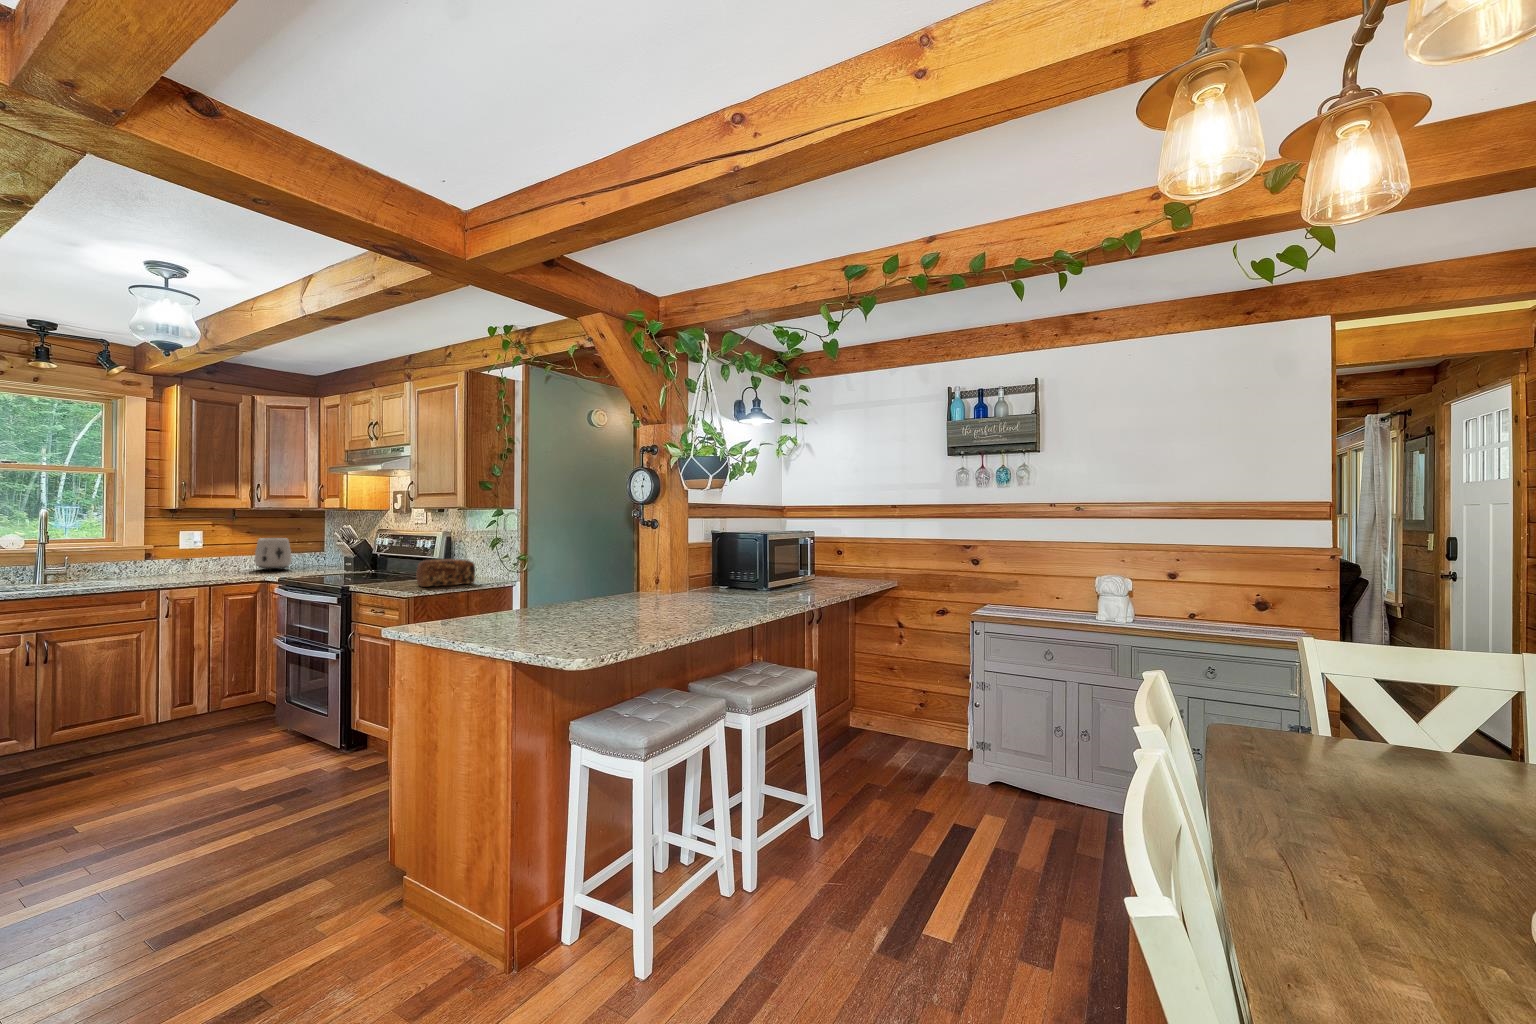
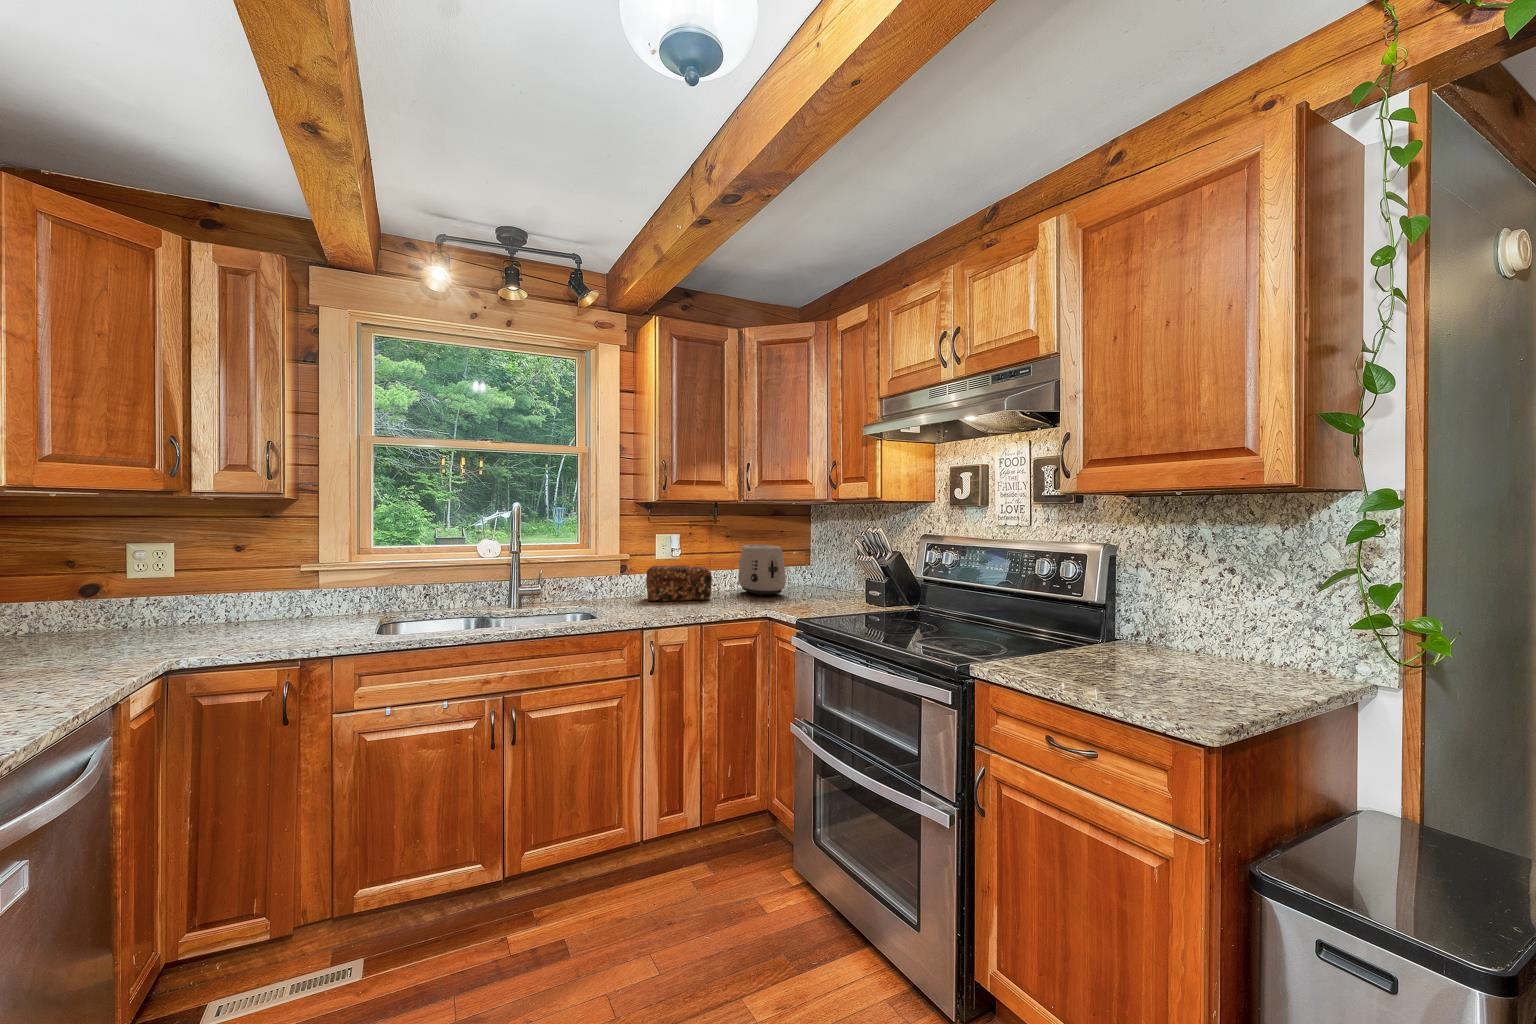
bread loaf: present [416,559,475,587] -> present [646,565,712,601]

